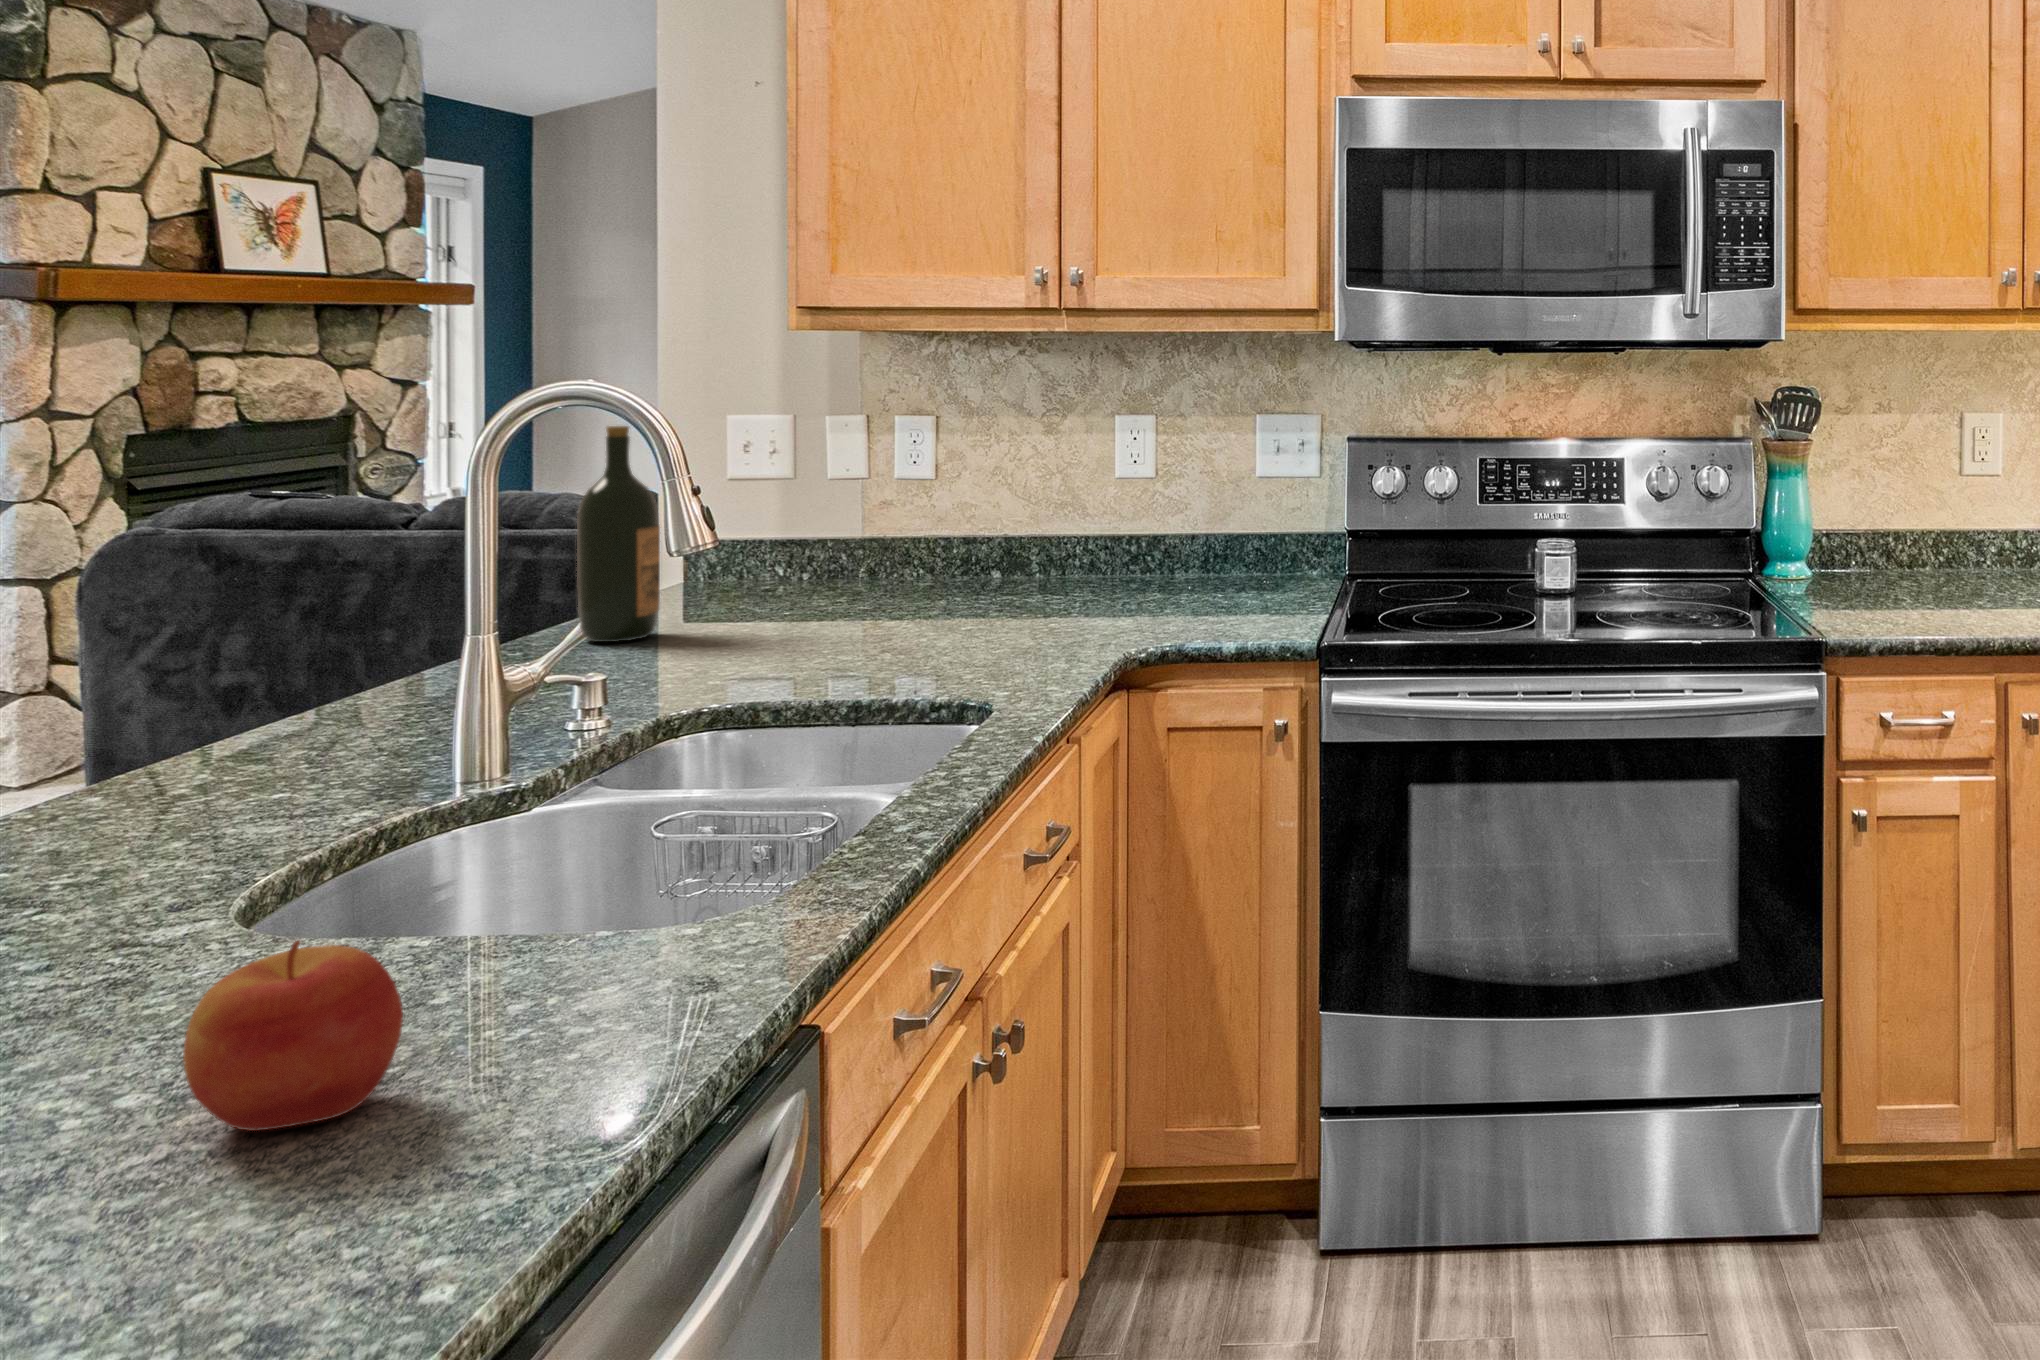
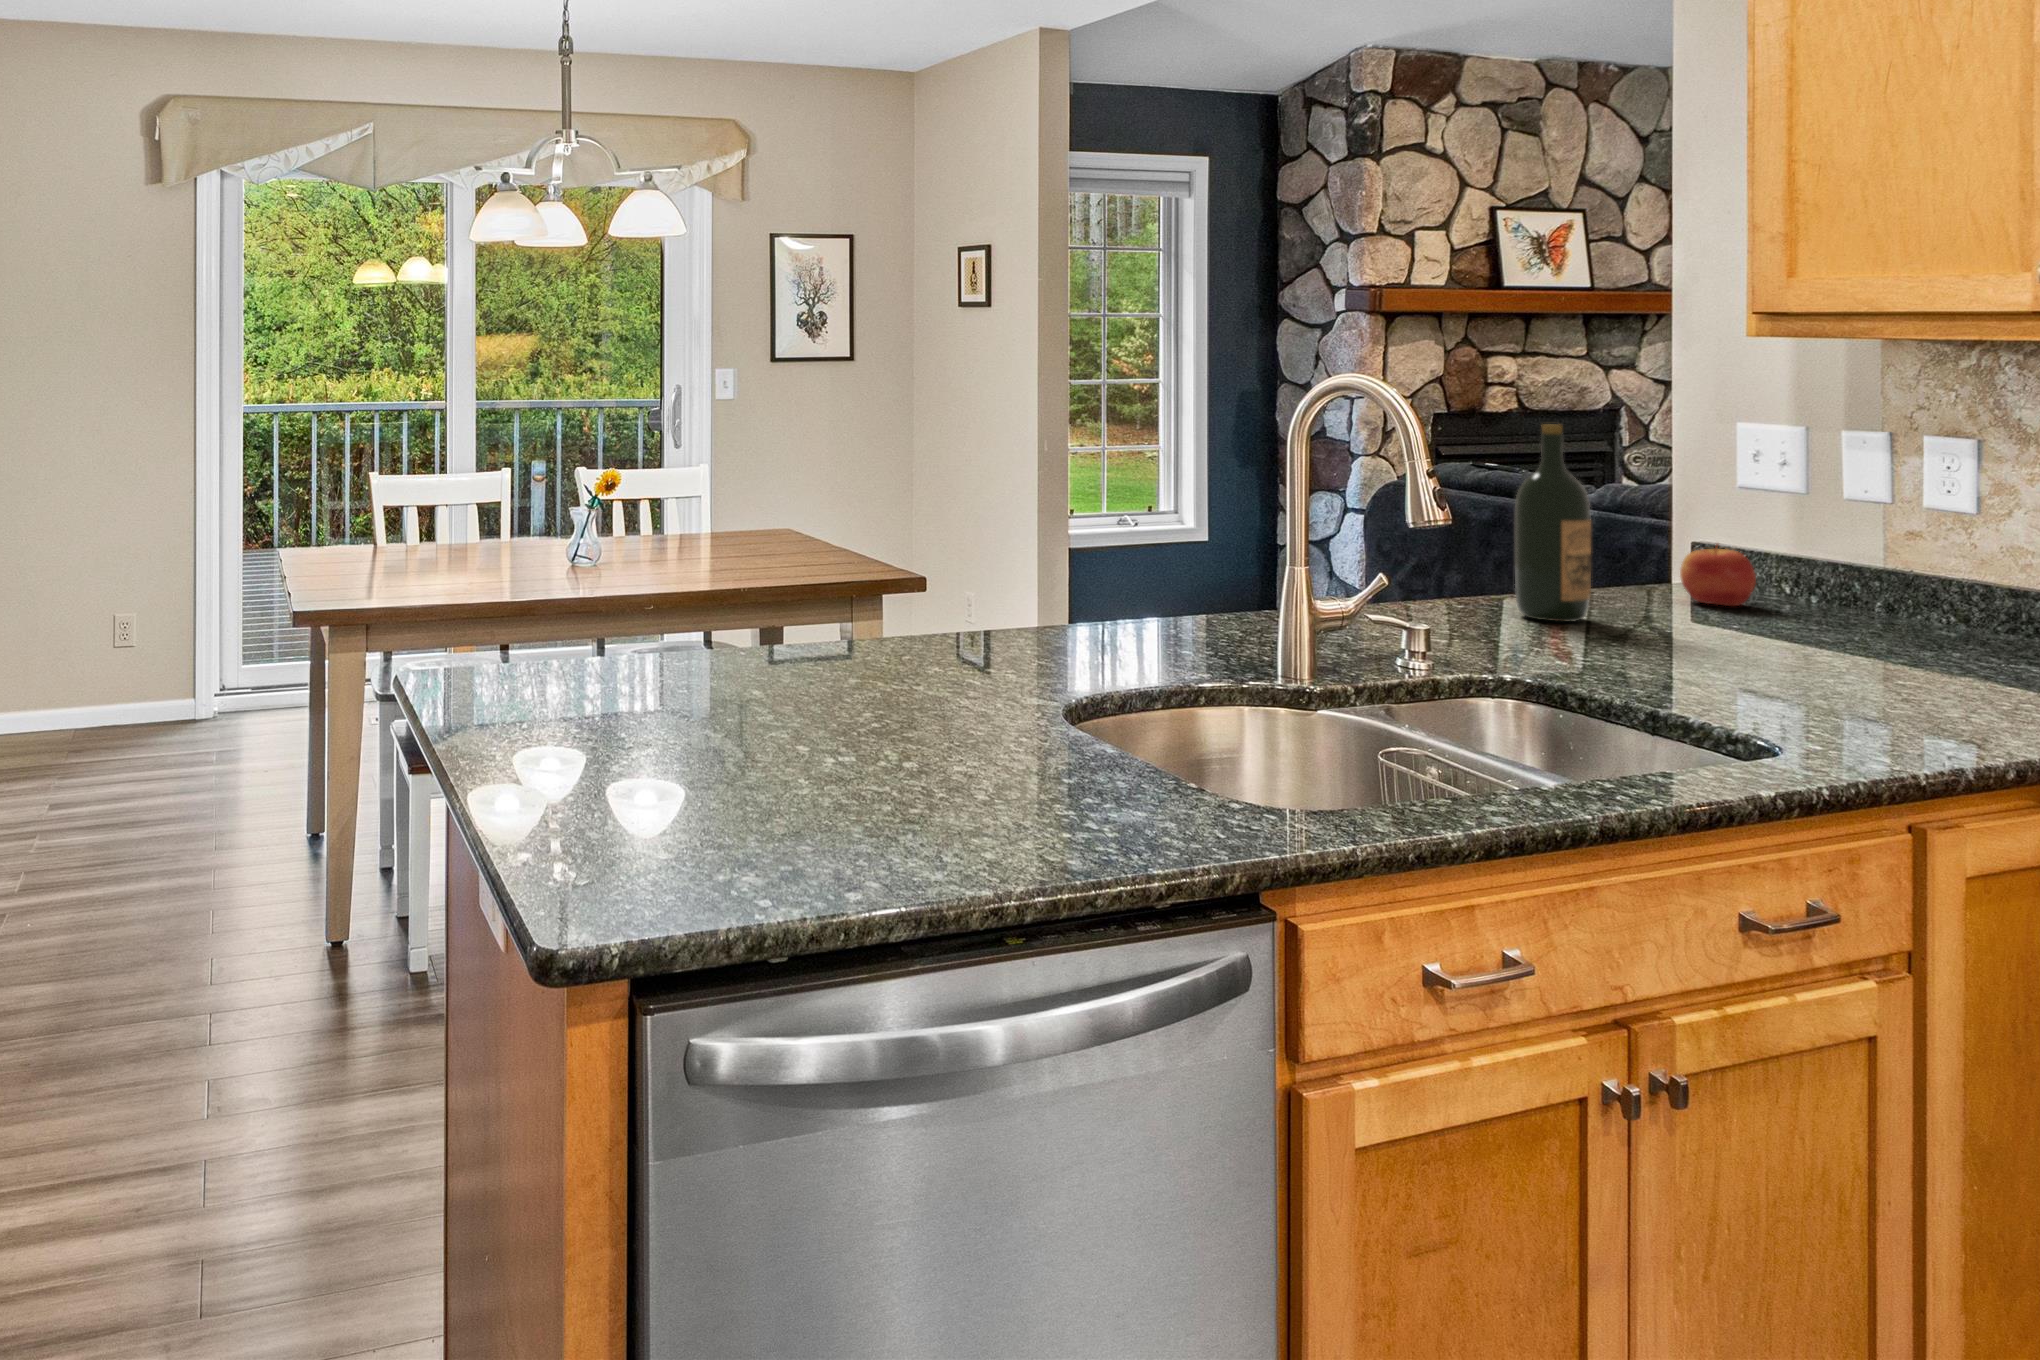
apple: present [183,941,403,1131] -> present [1680,544,1756,606]

